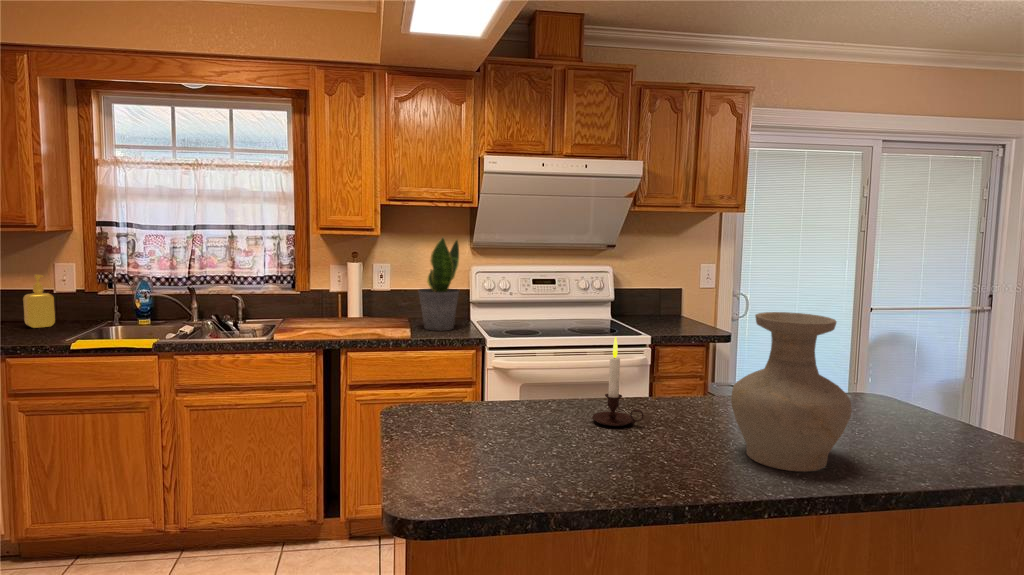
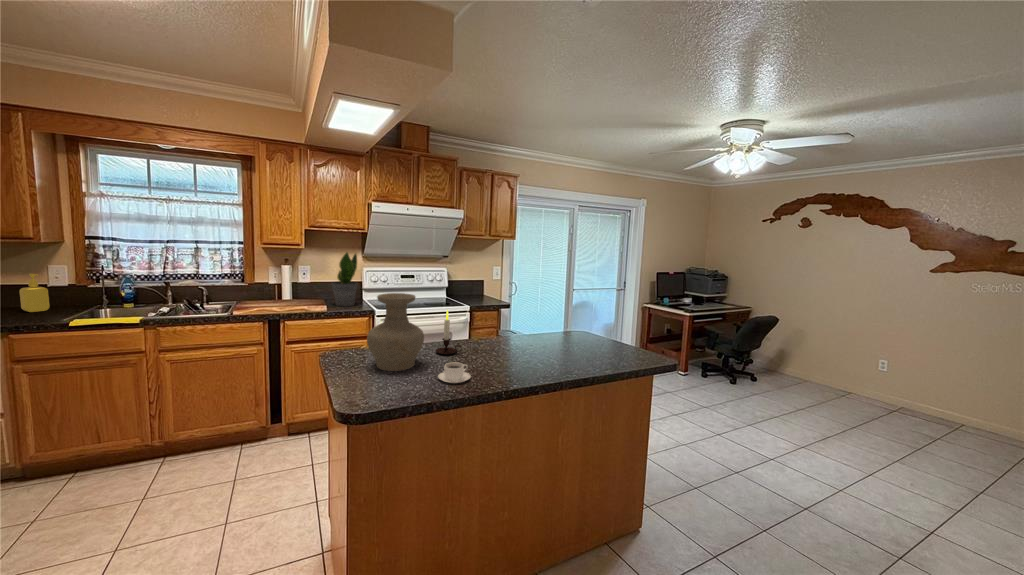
vase: present [731,312,852,472] -> present [367,293,424,371]
coffee cup: none [597,444,665,488] -> present [438,362,471,383]

